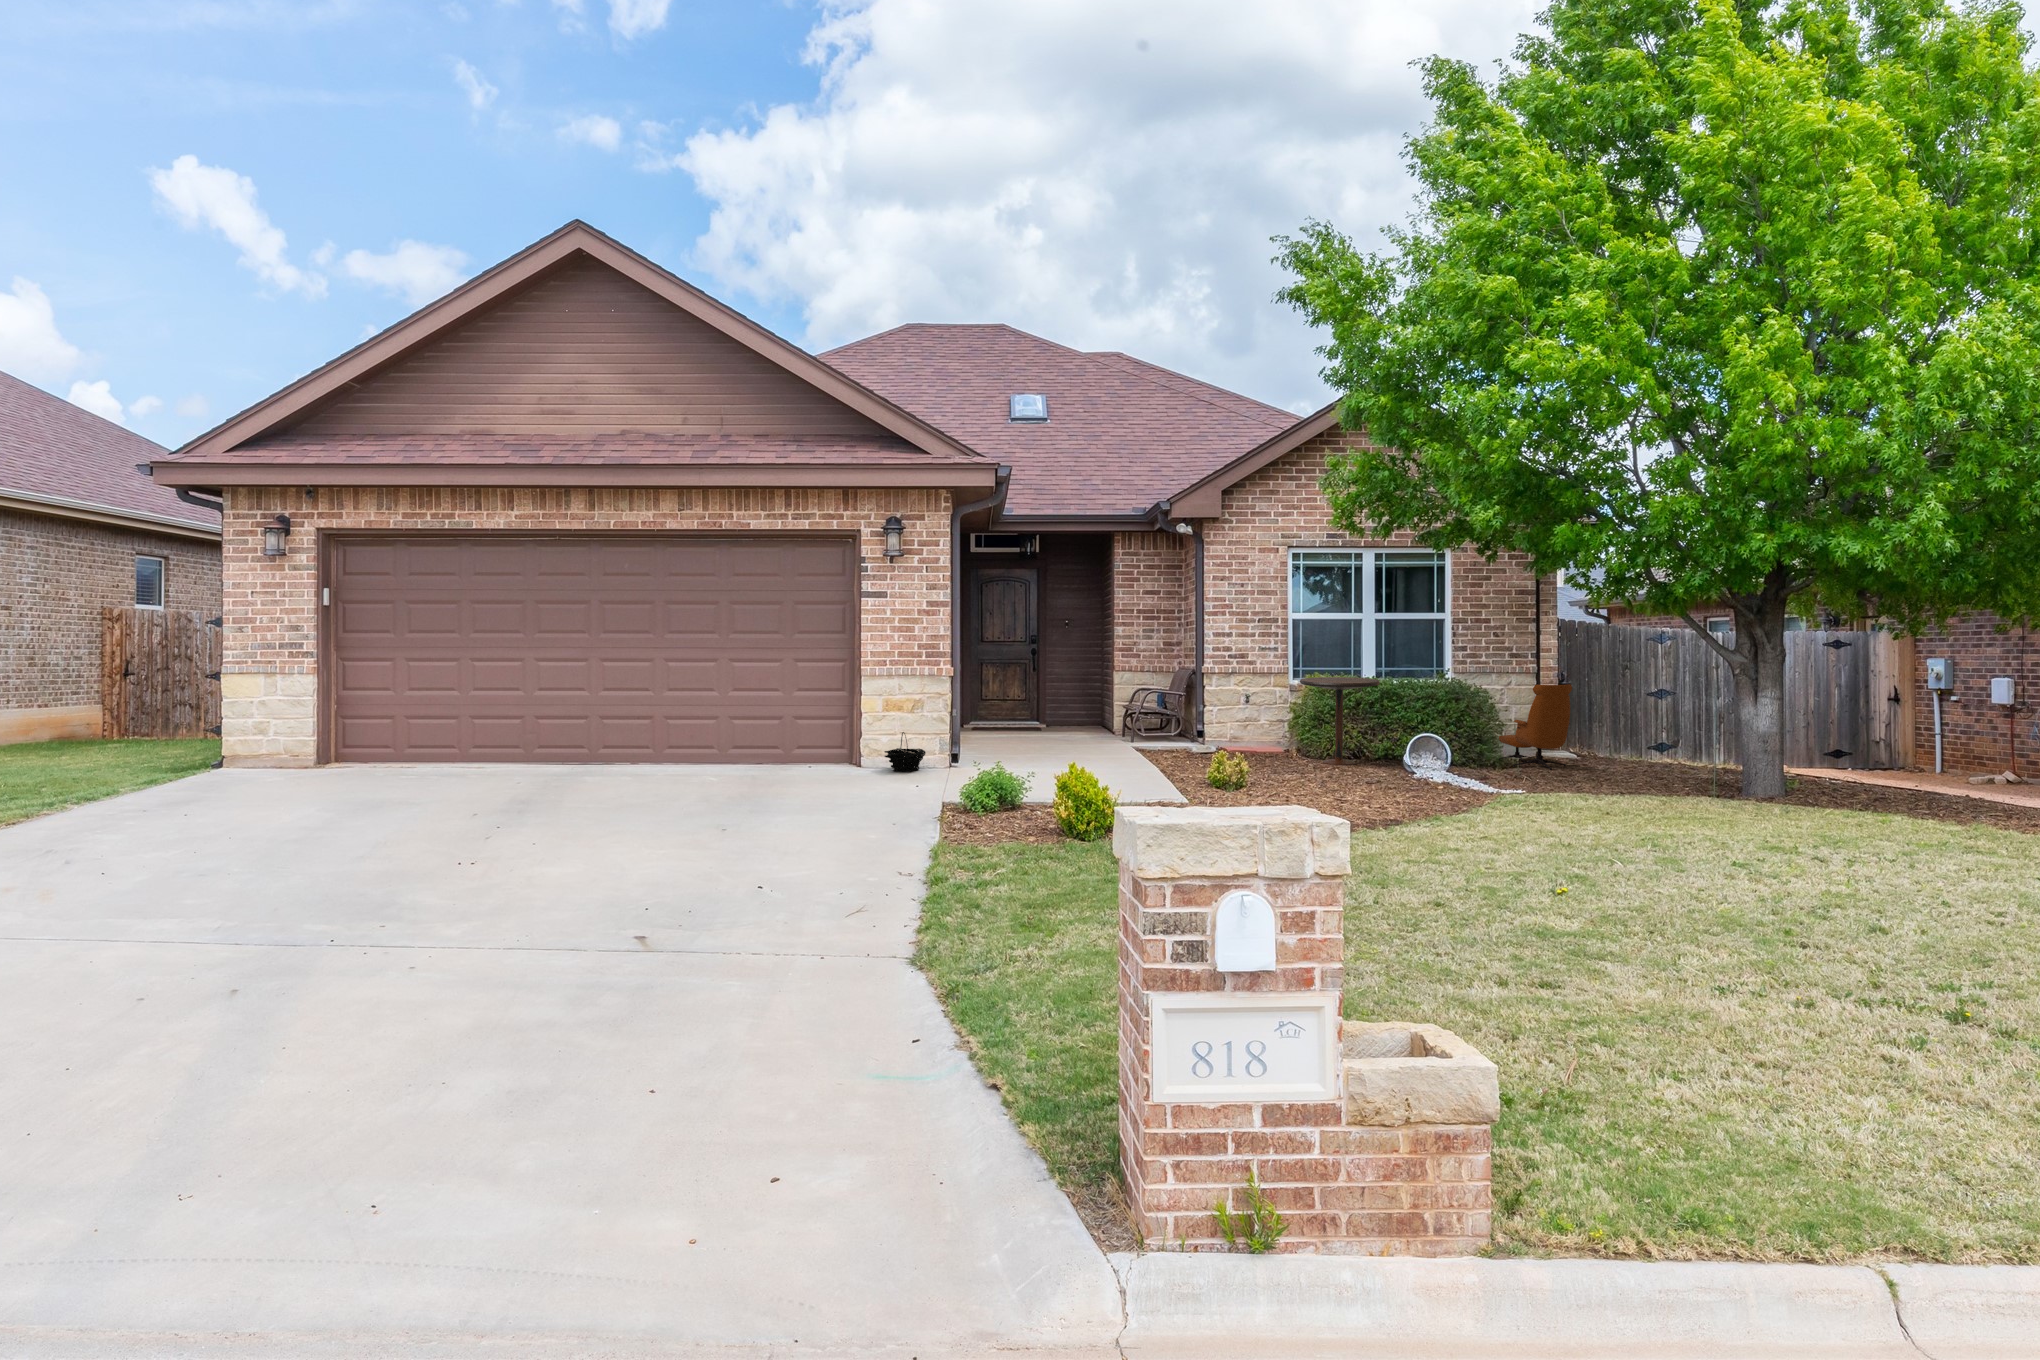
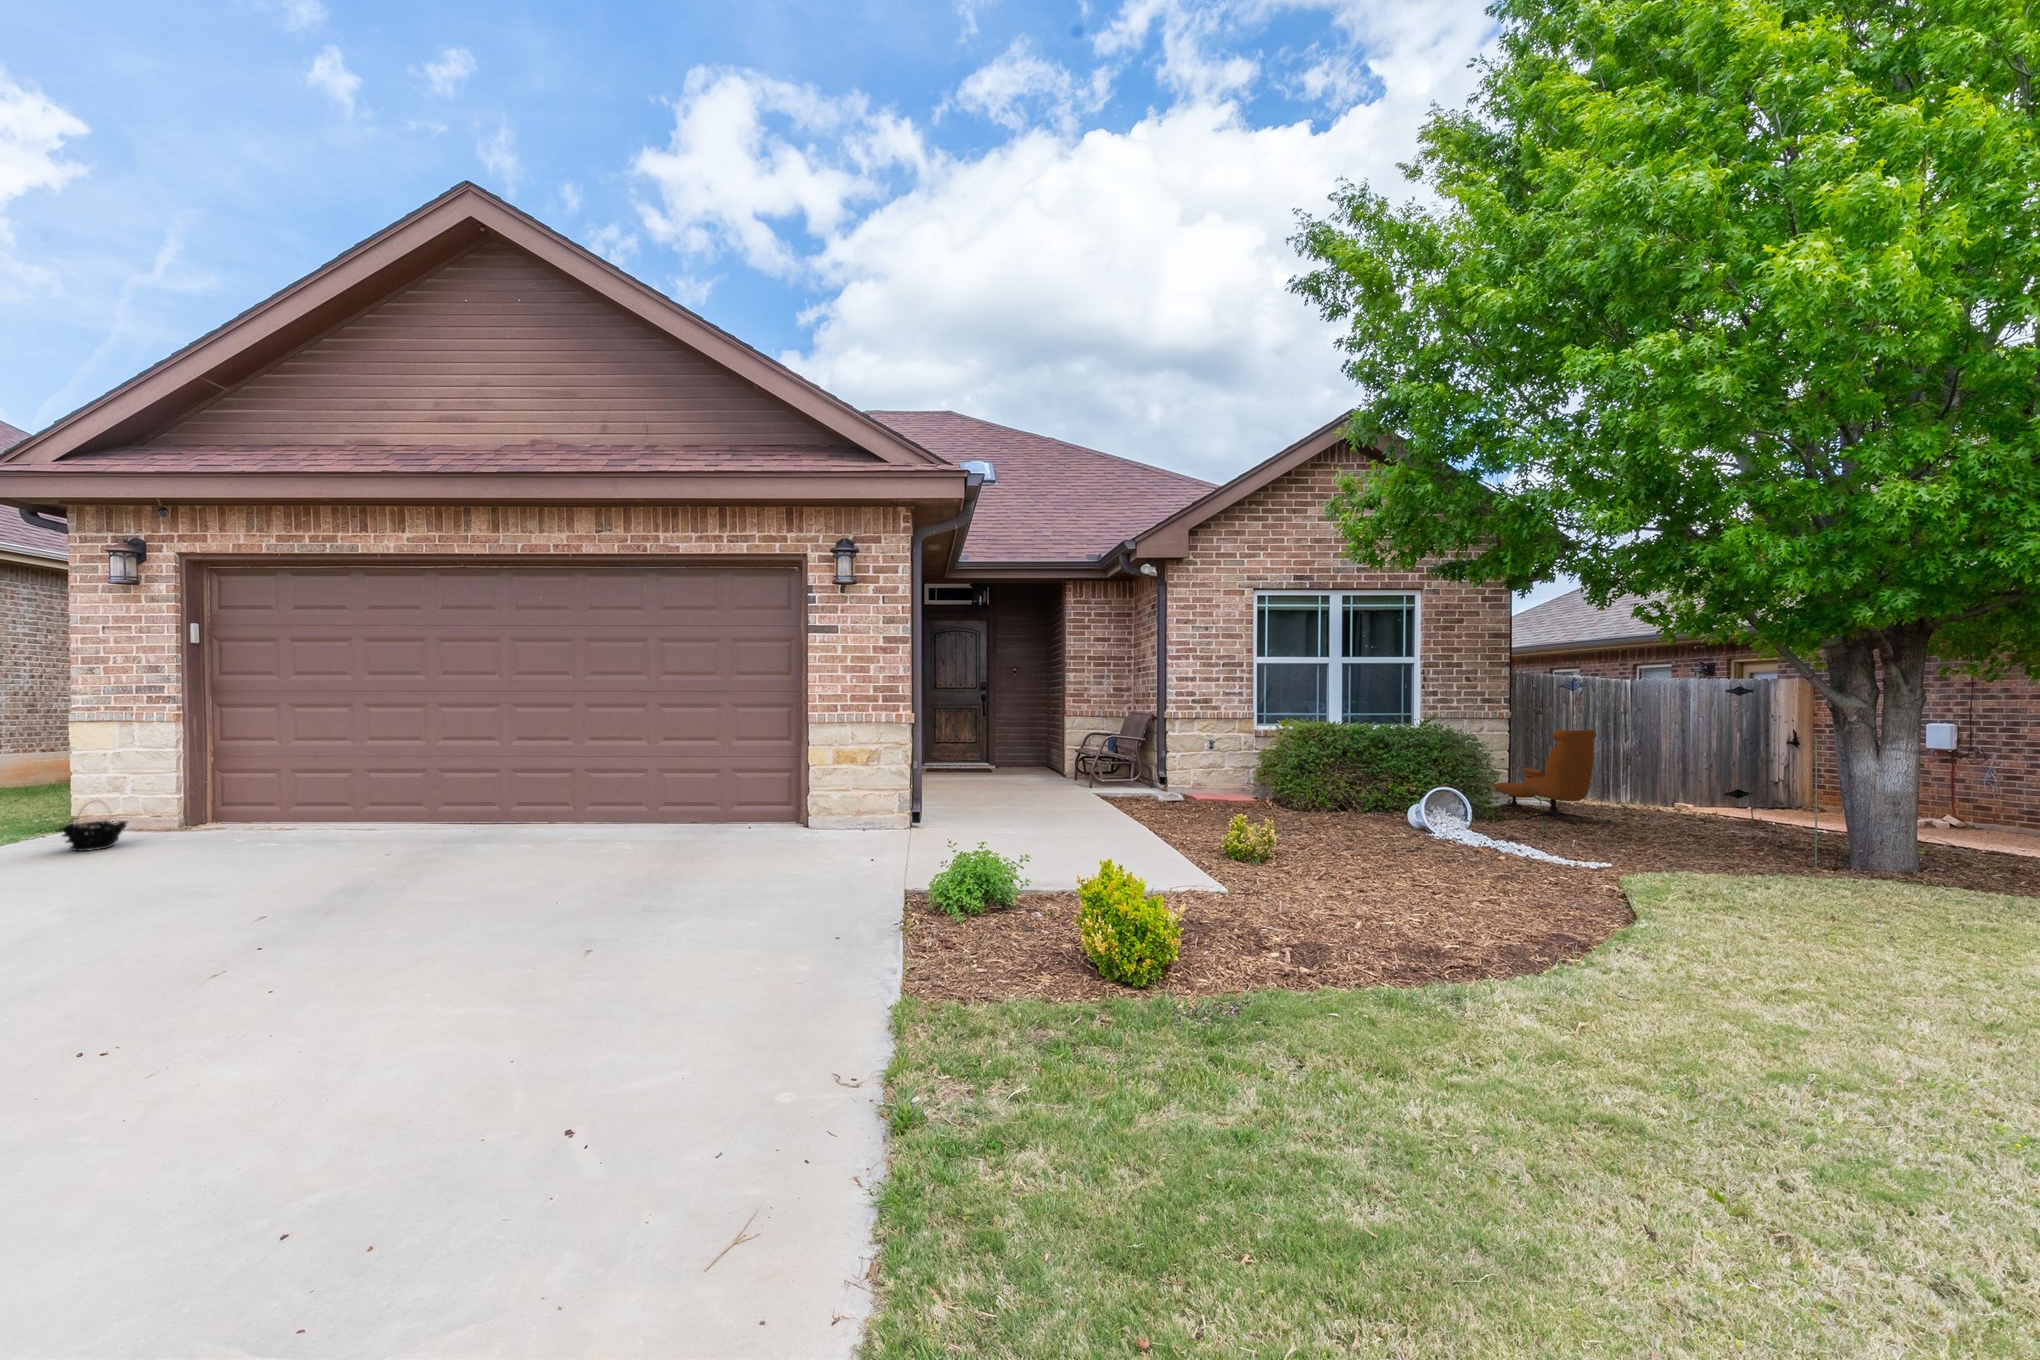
pedestal table: present [1299,677,1380,766] -> none [1286,722,1378,819]
basket: present [885,732,926,772] -> present [57,801,128,852]

